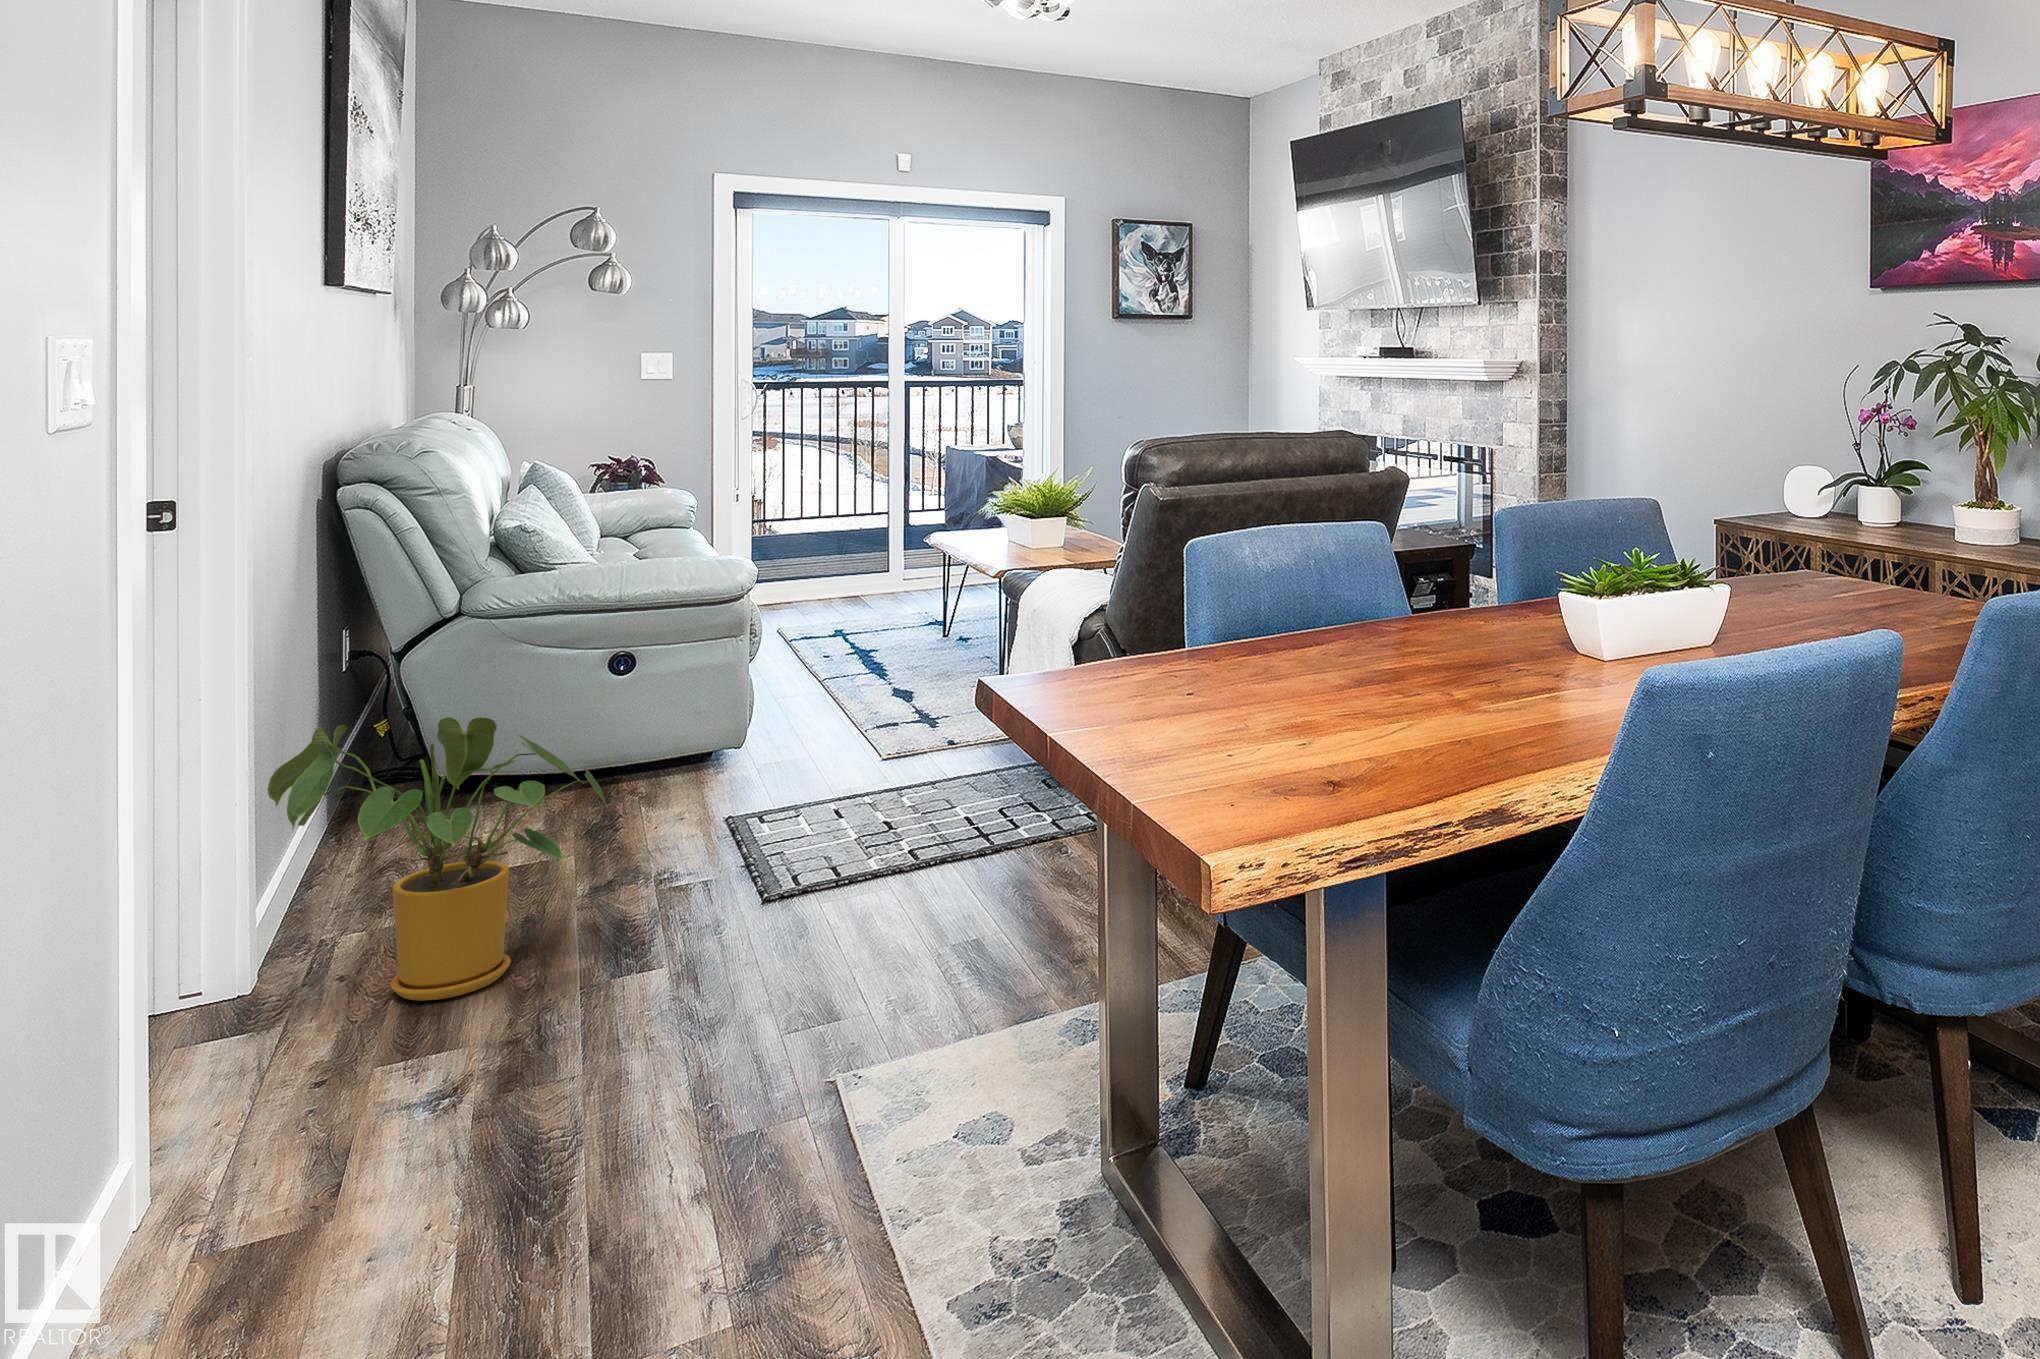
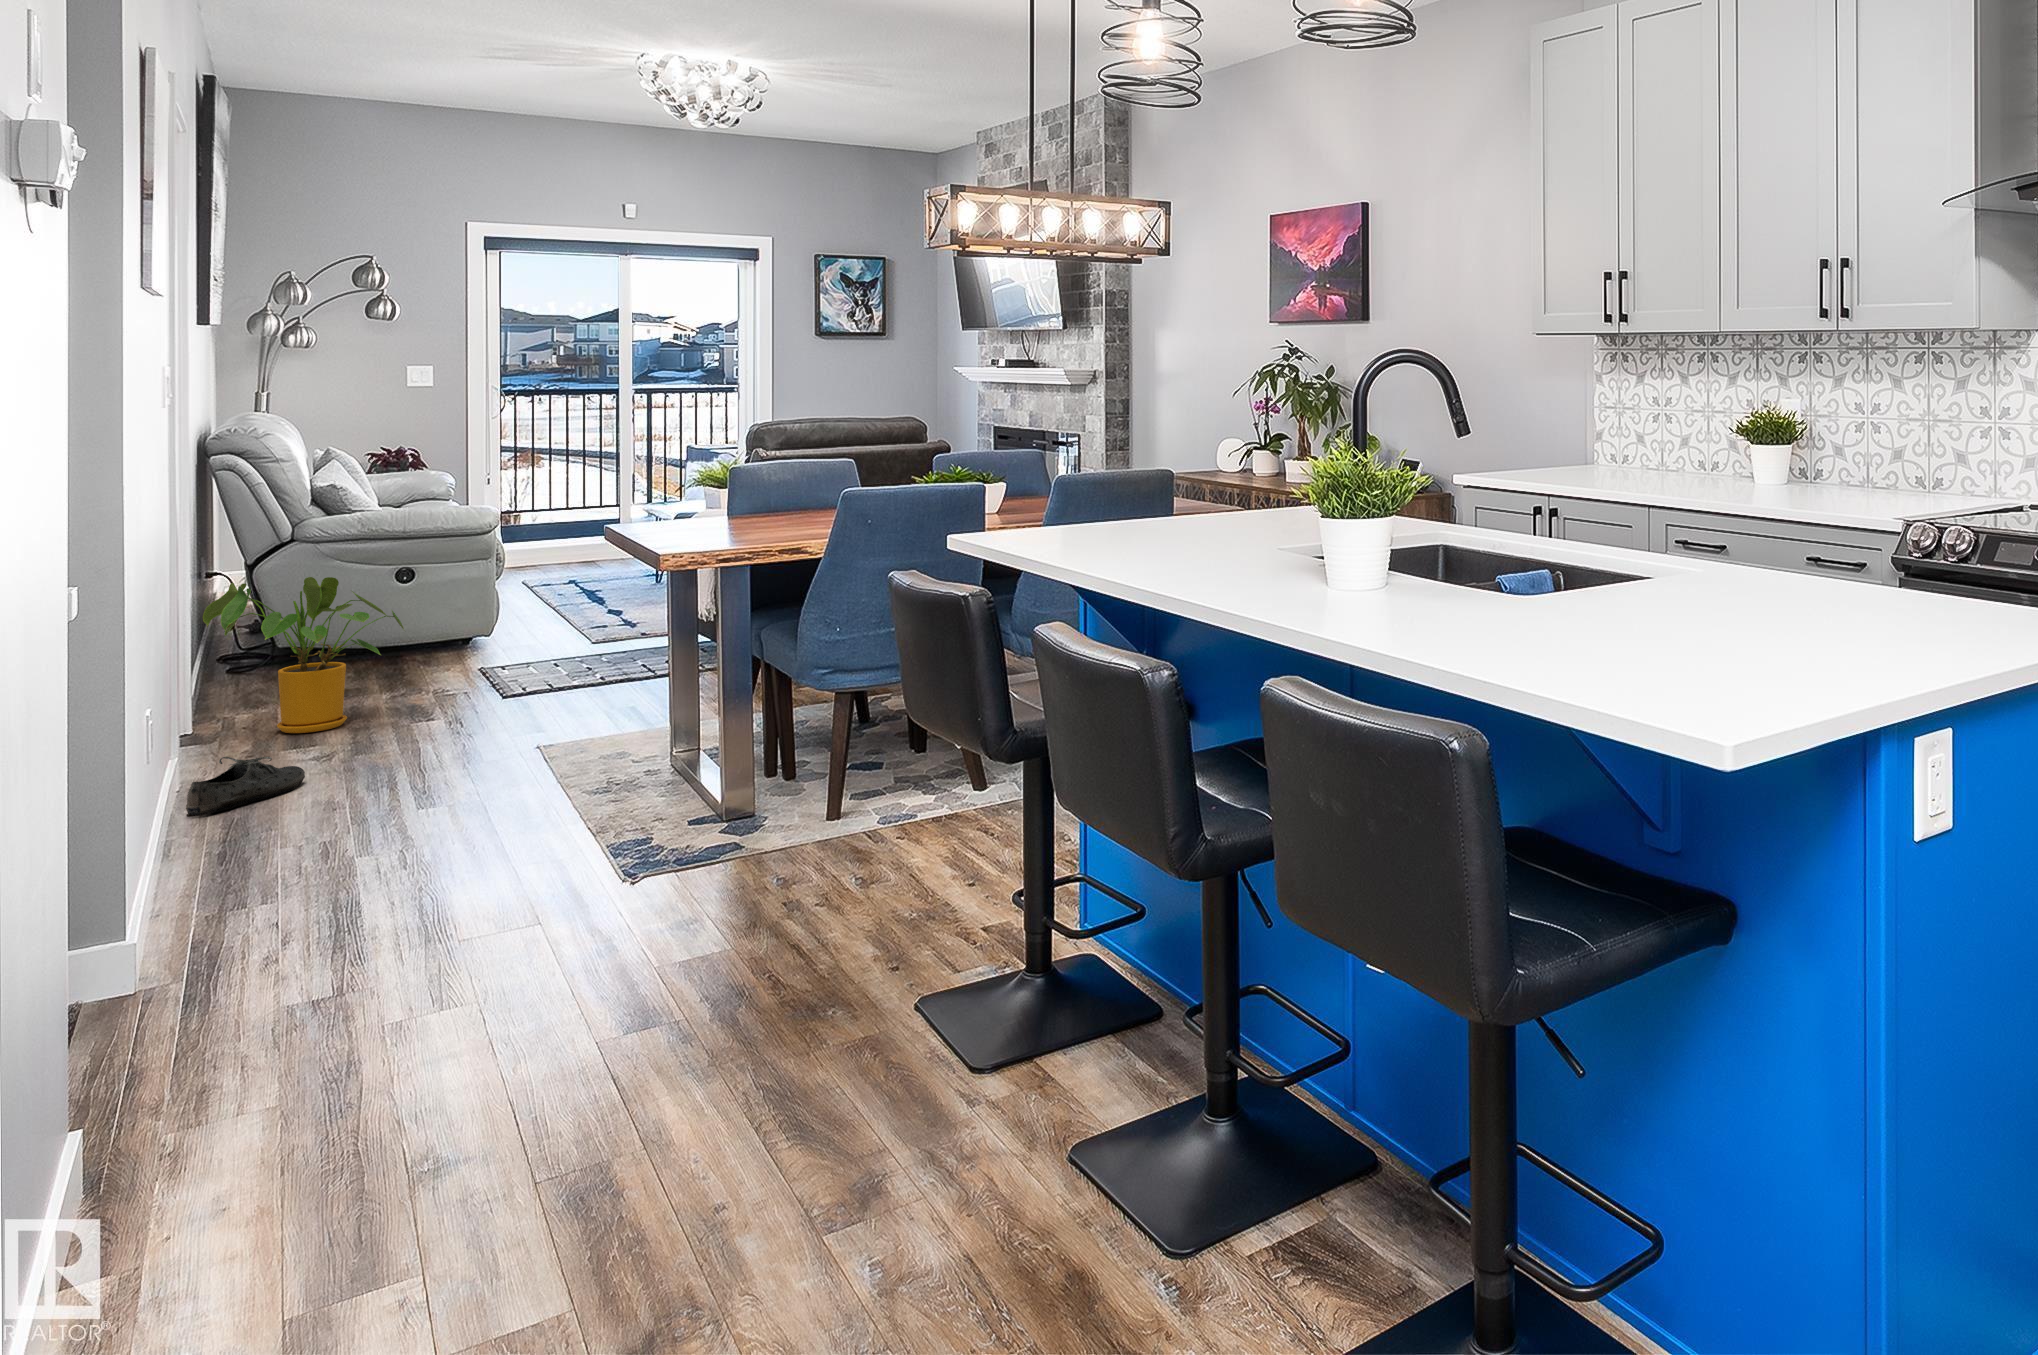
shoe: none [119,1156,396,1344] -> present [186,757,305,817]

